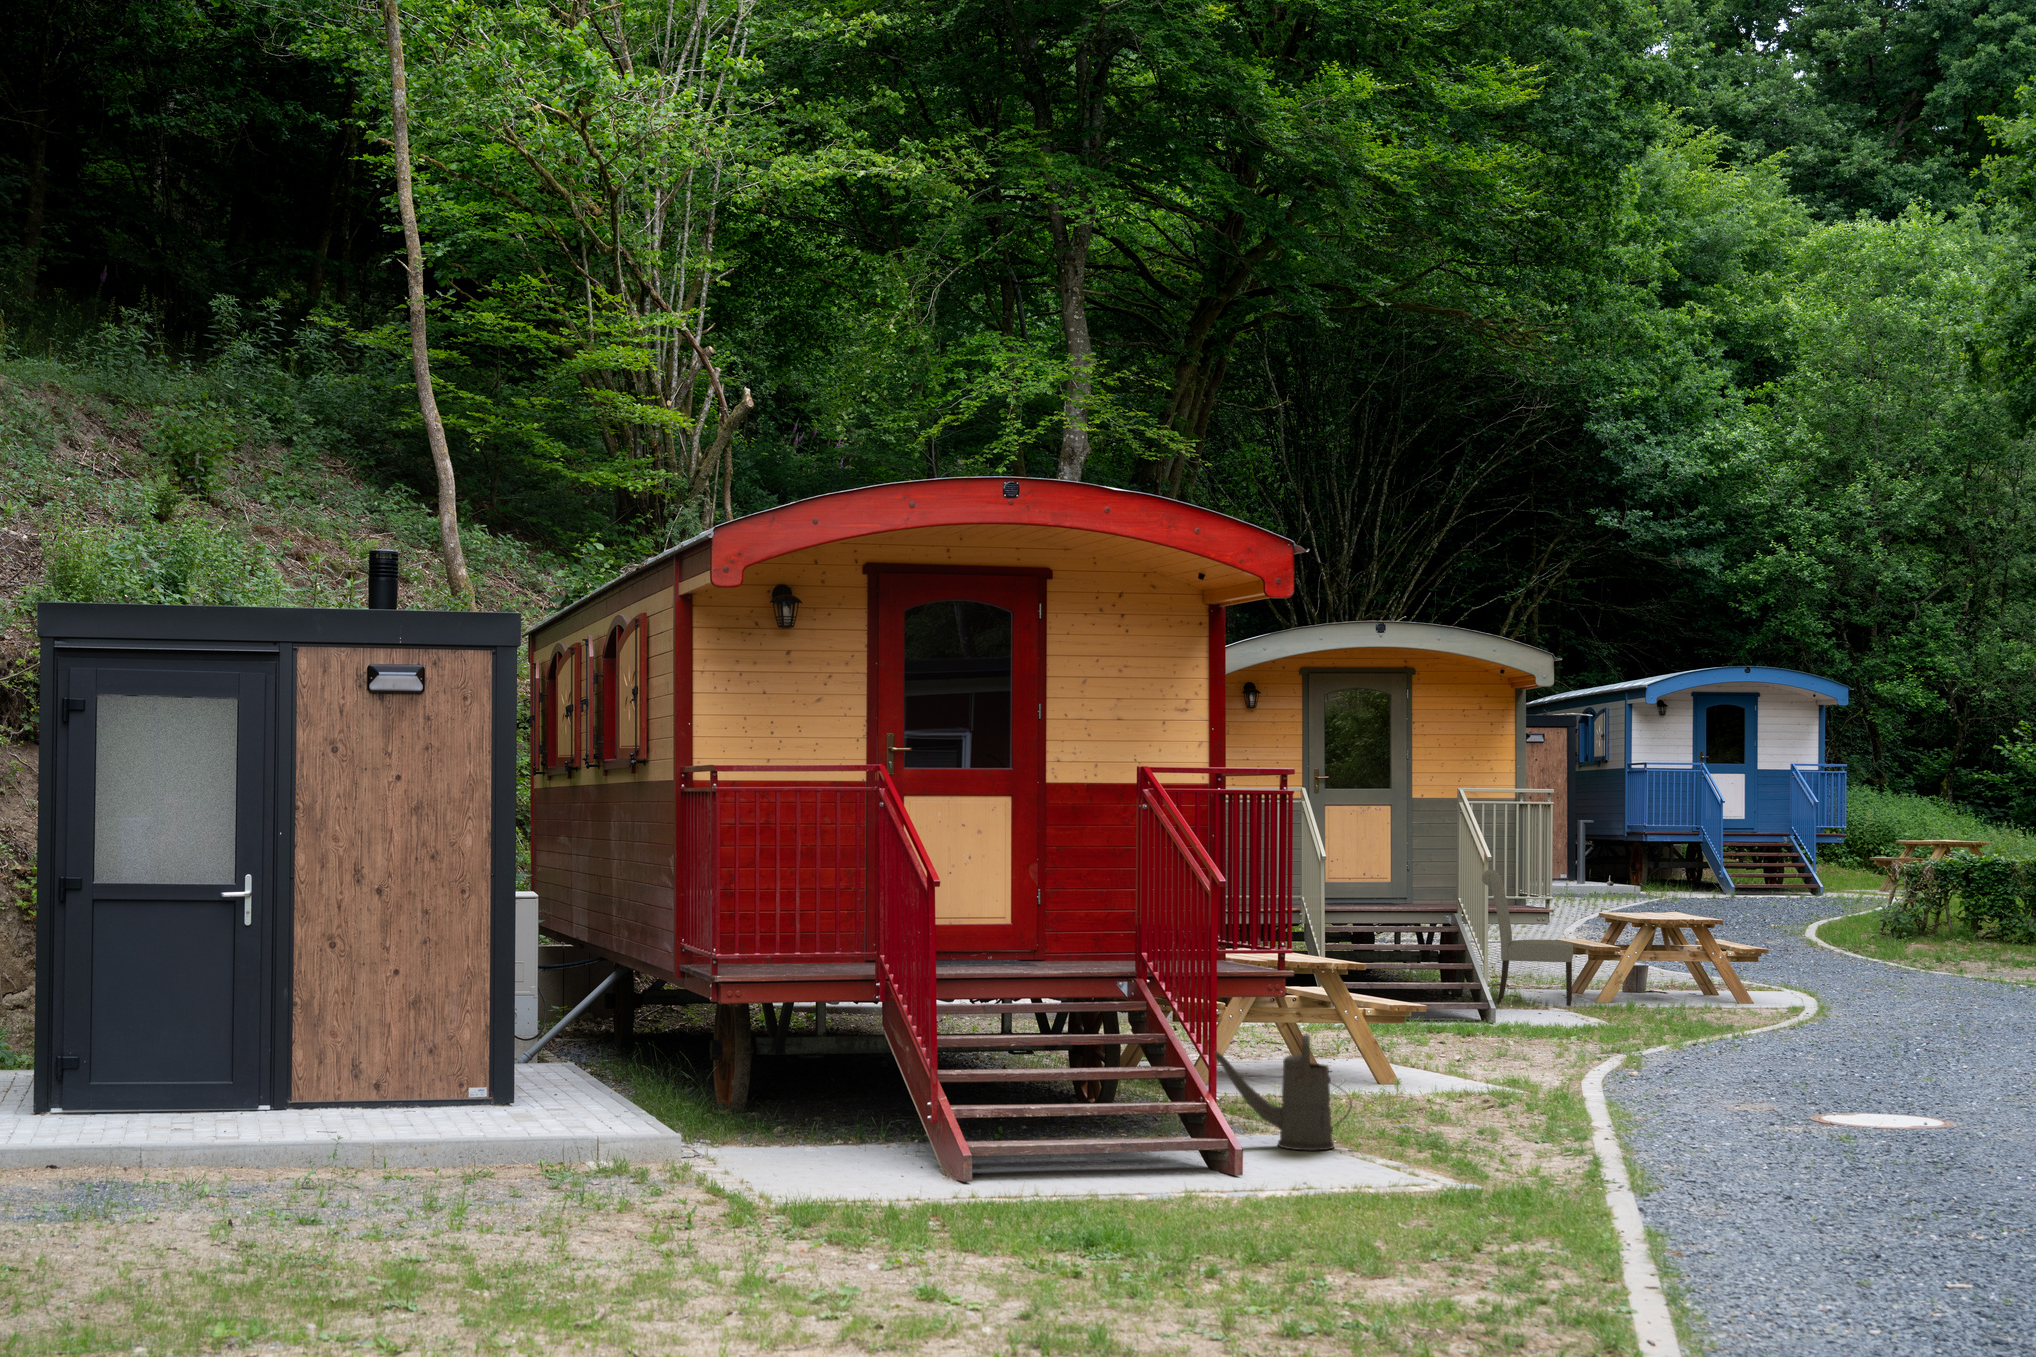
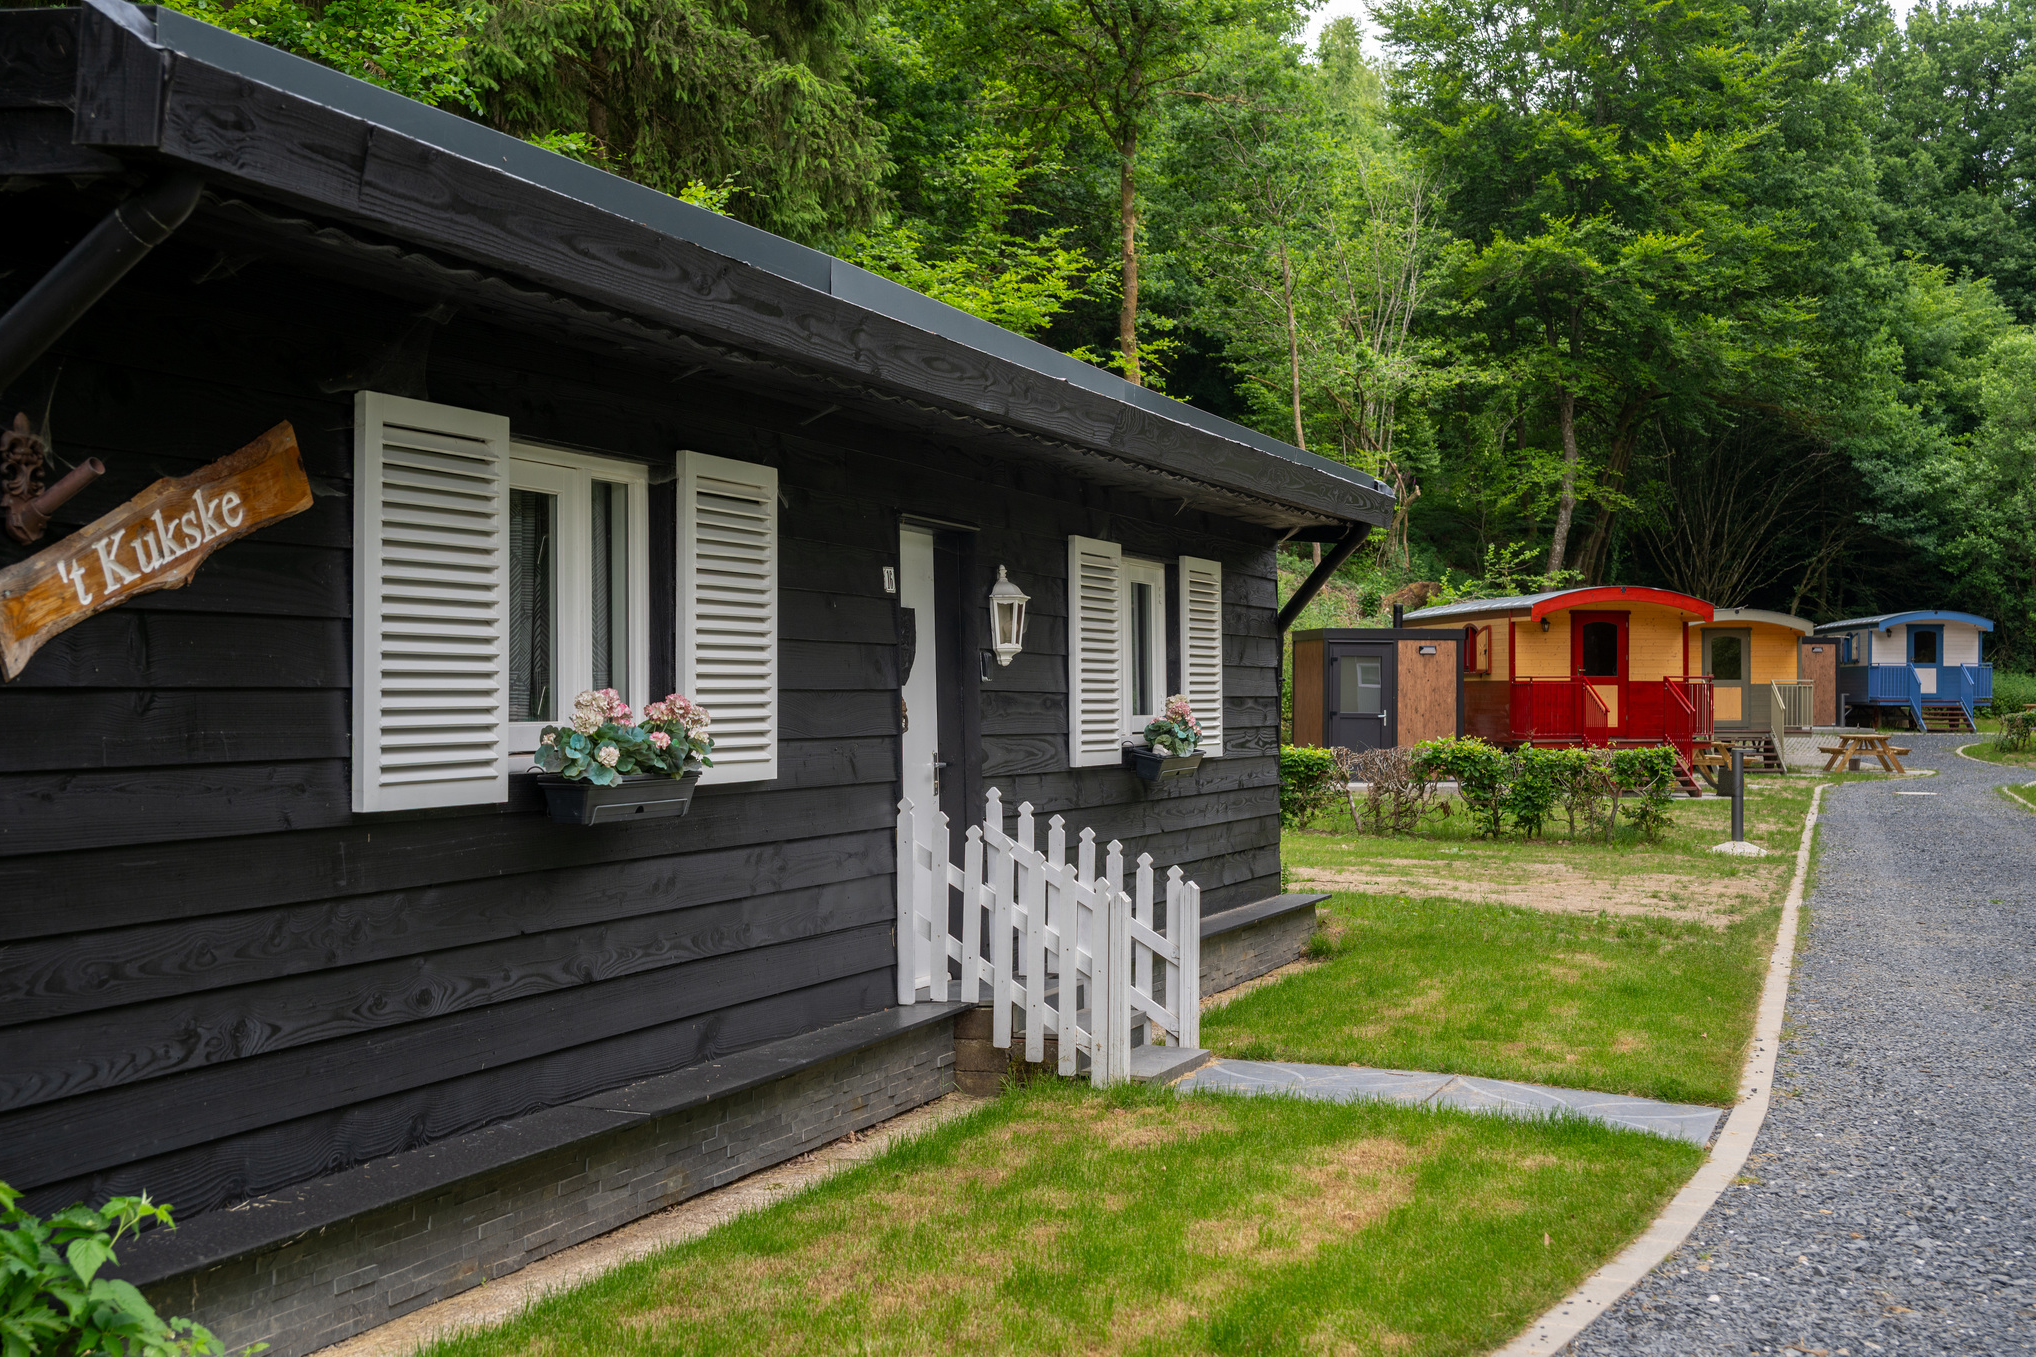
chair: present [1482,870,1573,1005] -> none [1782,715,1824,772]

